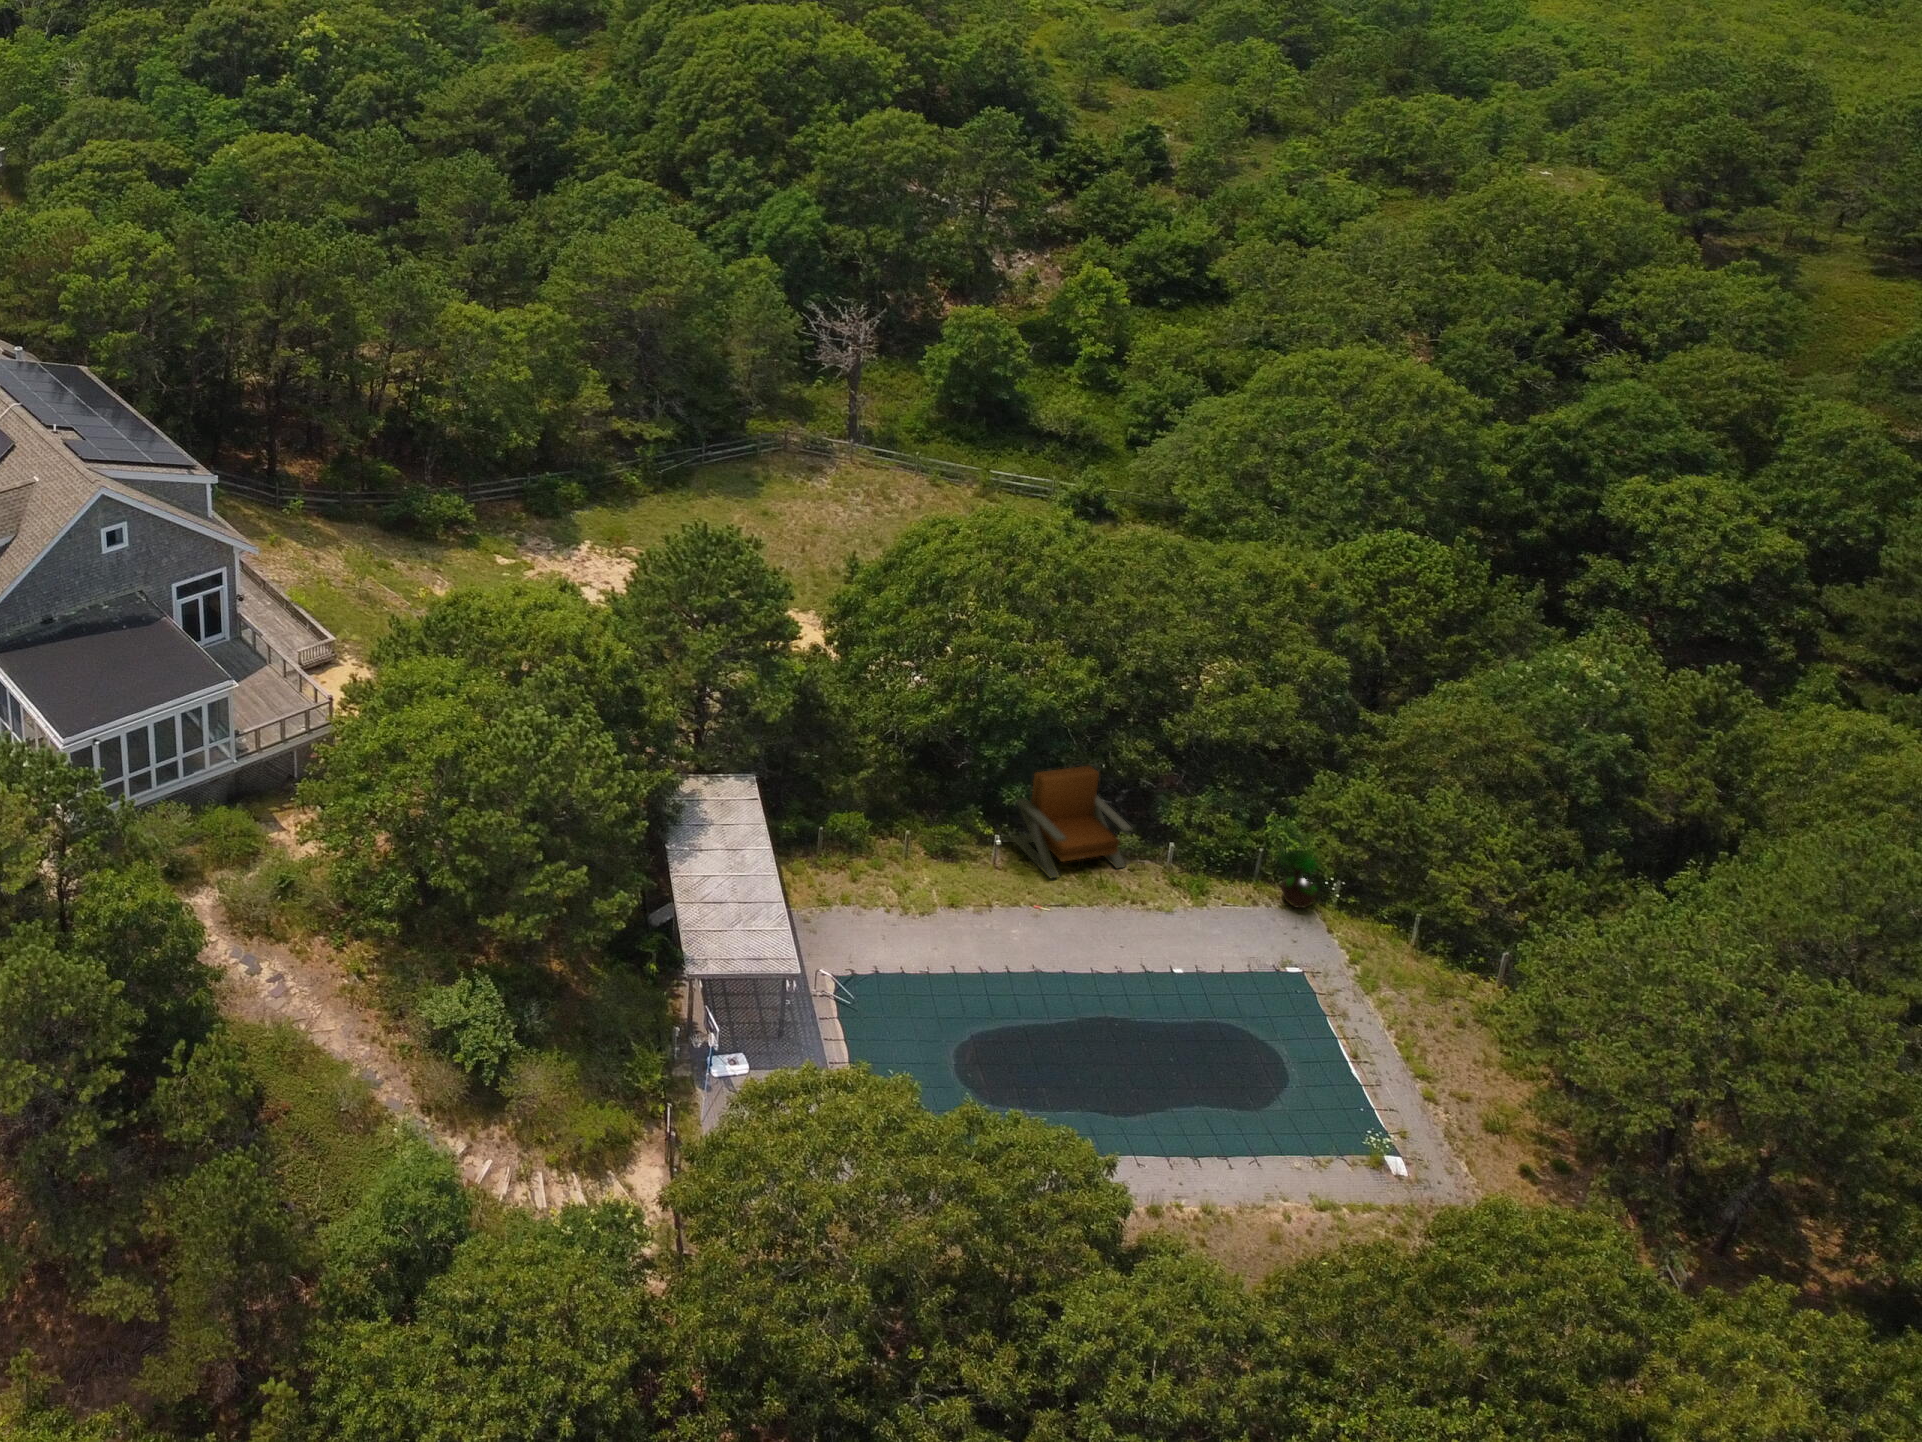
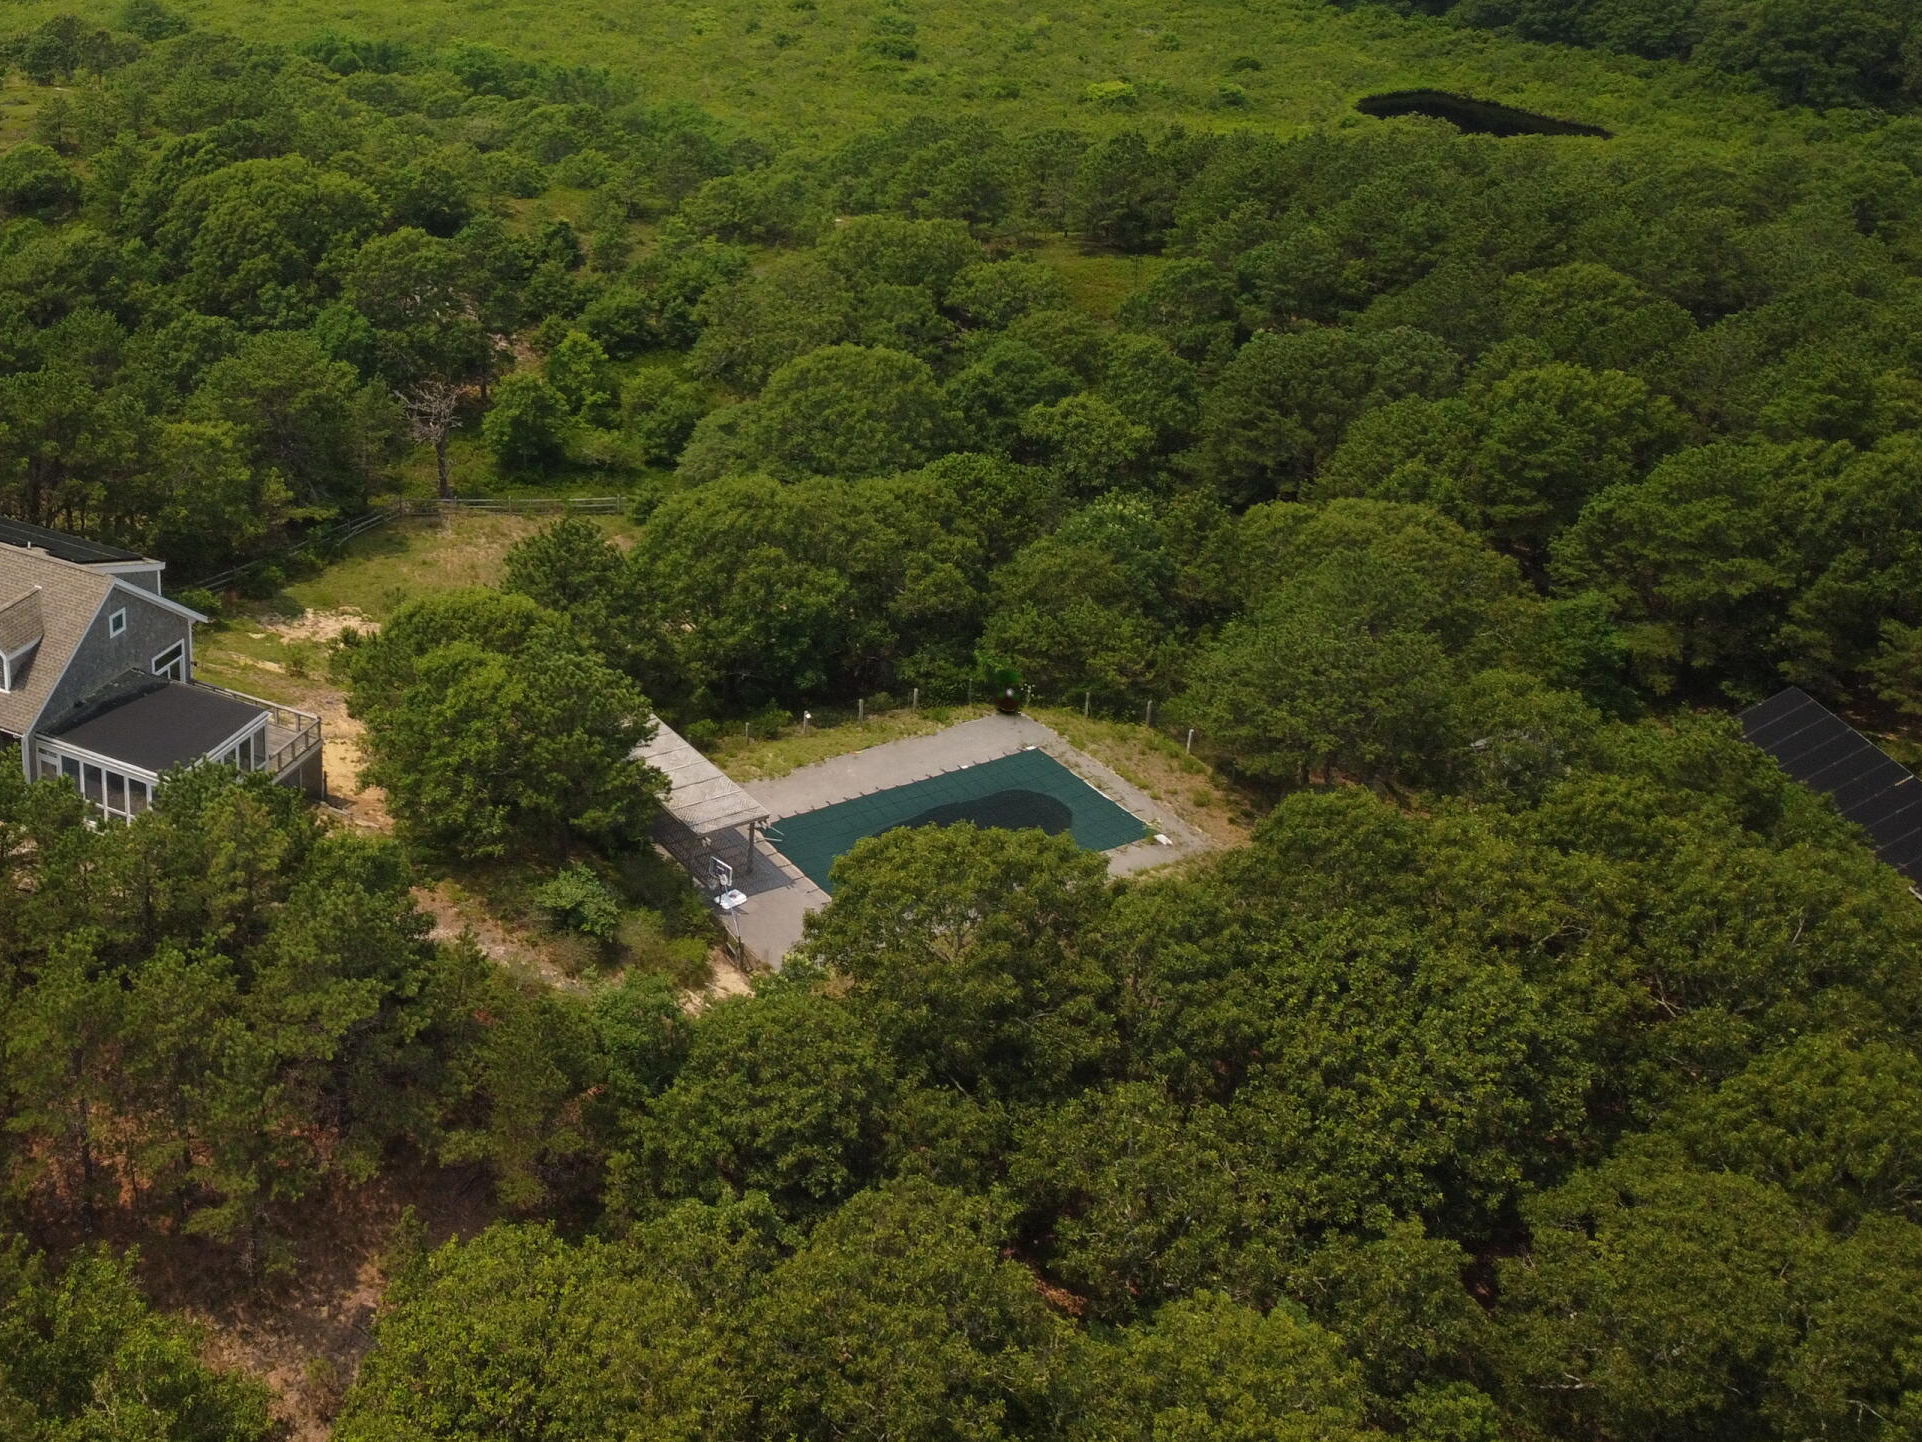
lounge chair: present [1013,766,1132,878] -> none [812,648,896,733]

